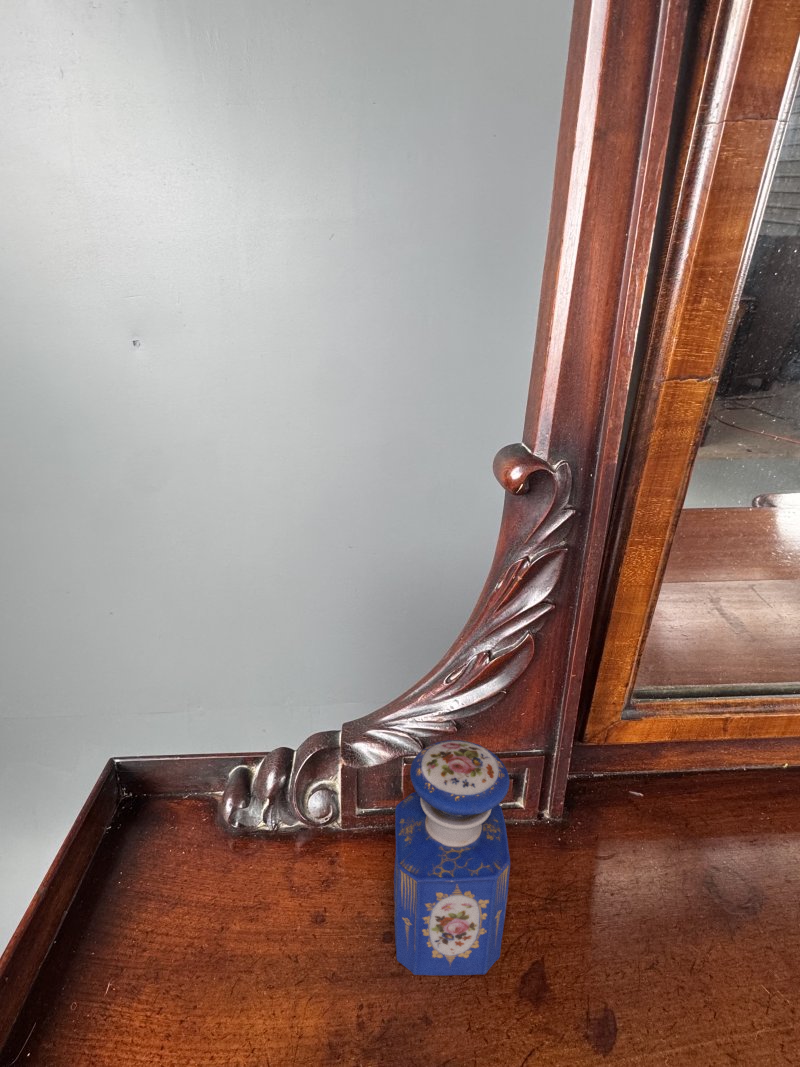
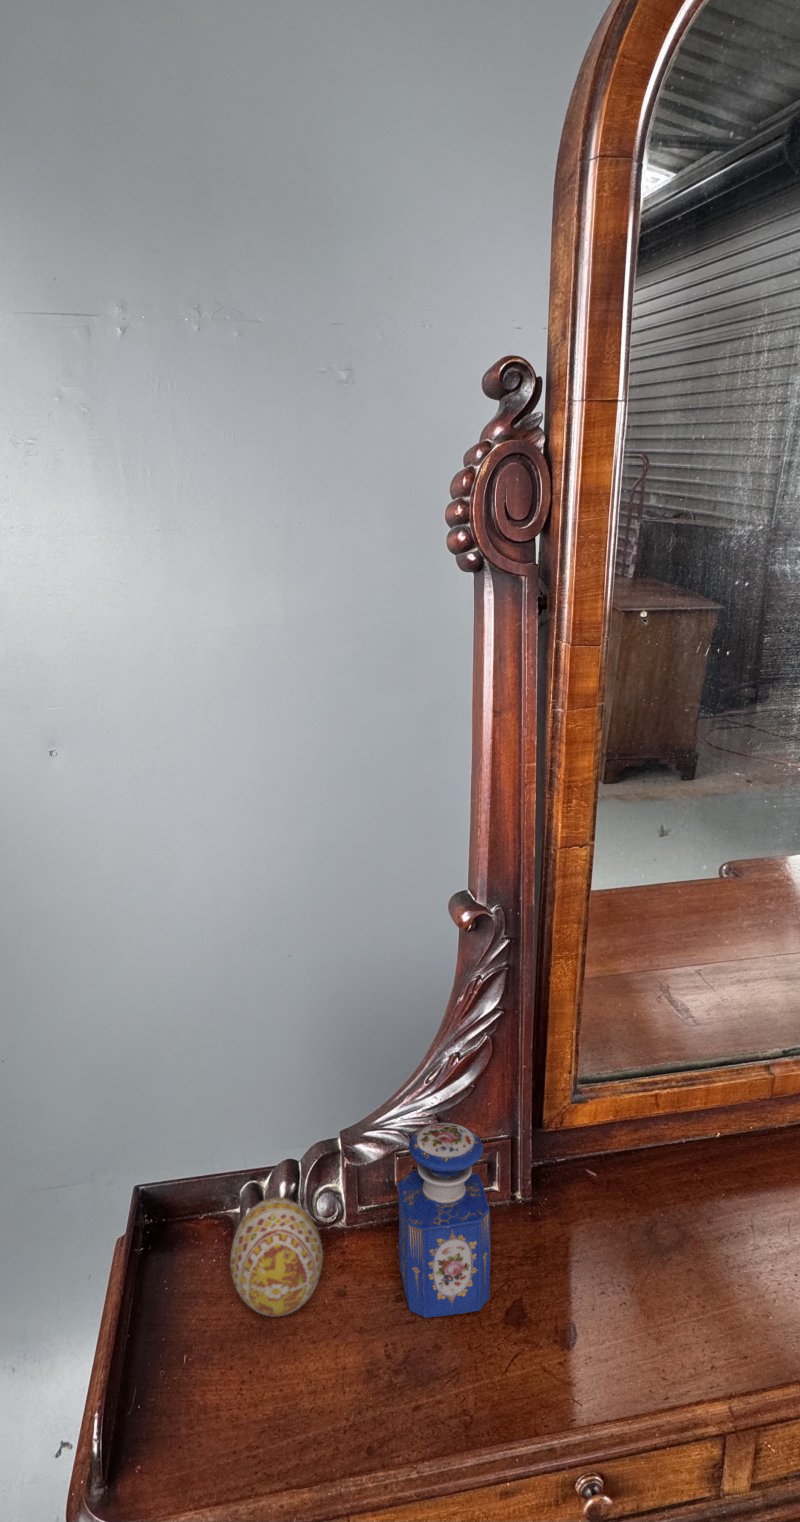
decorative egg: none [177,806,294,950] -> present [230,1197,323,1316]

